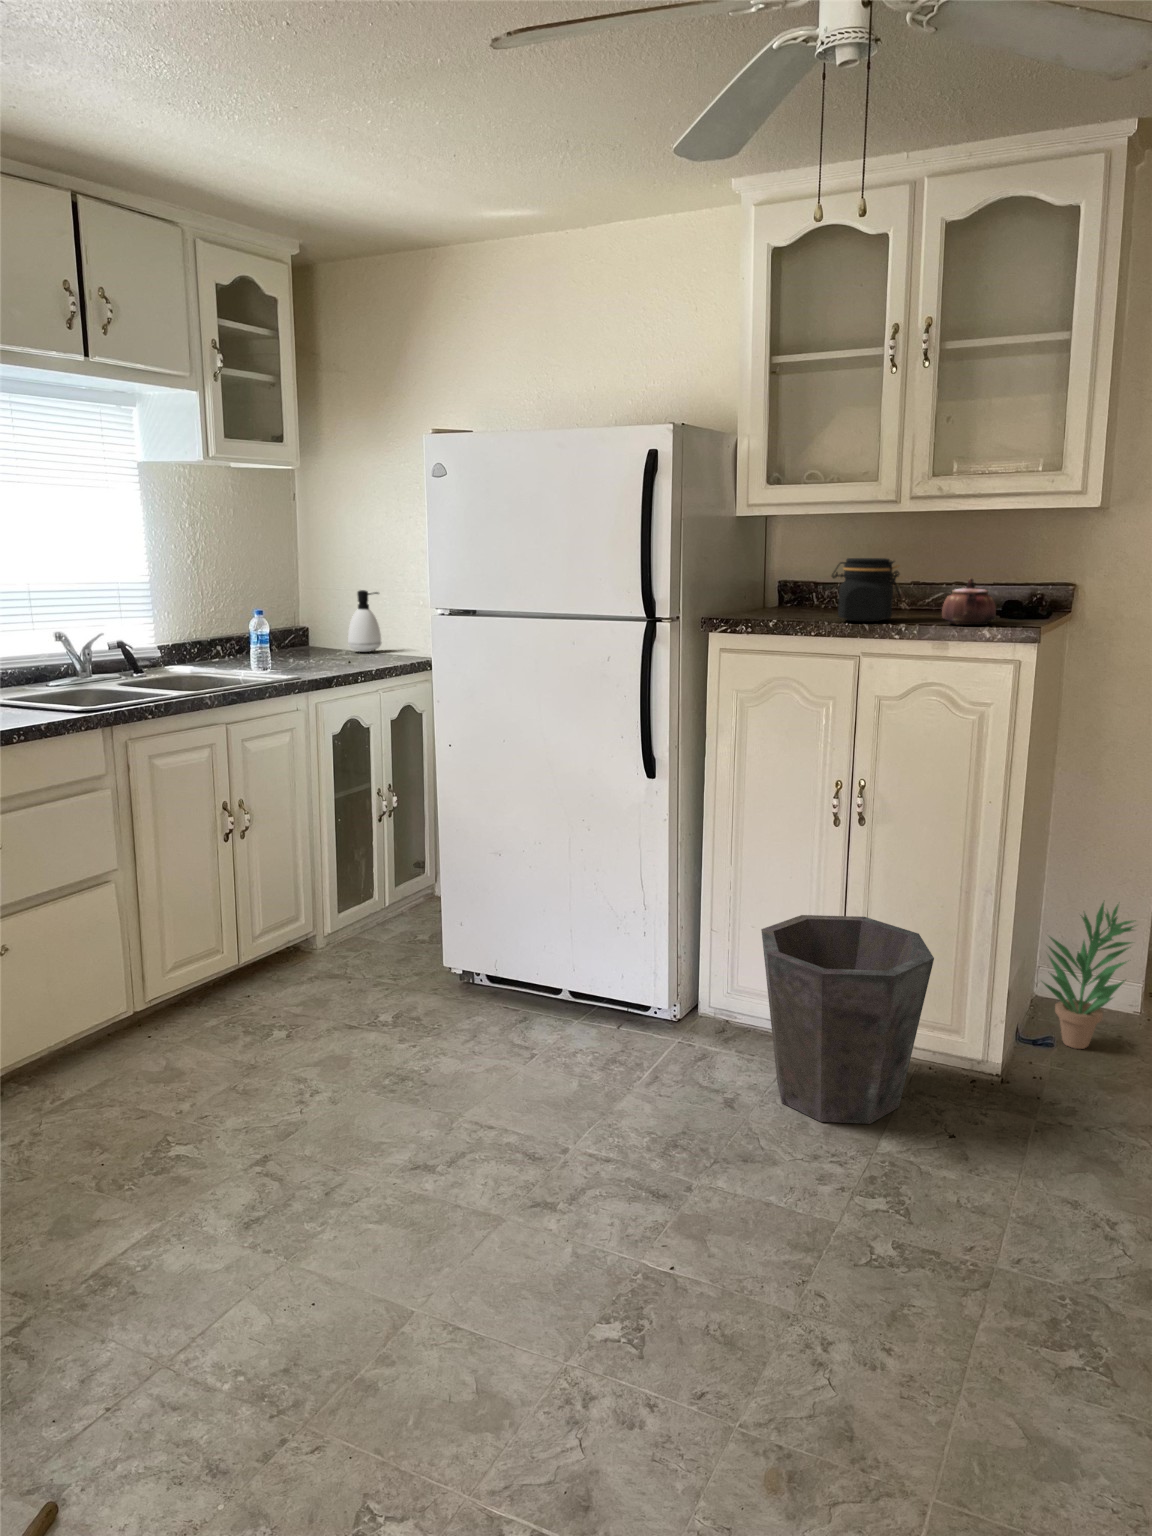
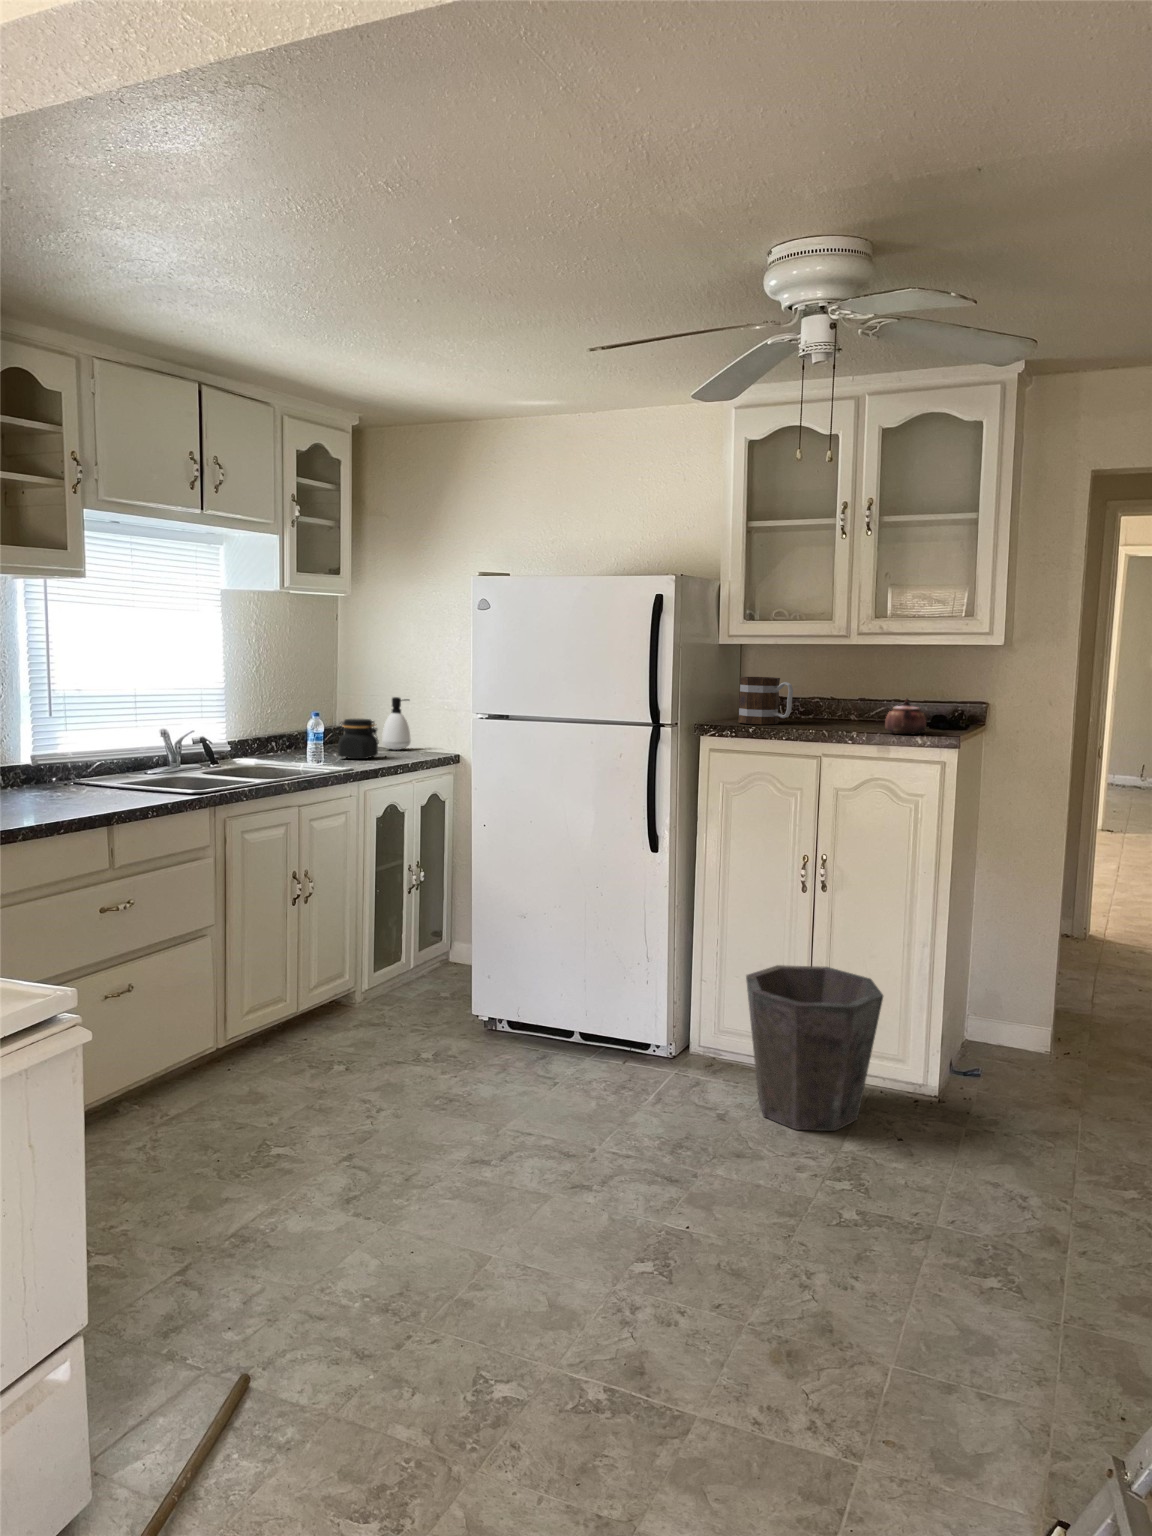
mug: none [757,556,826,615] -> present [738,677,793,724]
jar: present [832,558,900,622] -> present [337,719,379,759]
potted plant: present [1044,903,1133,1049] -> none [968,955,1045,1079]

